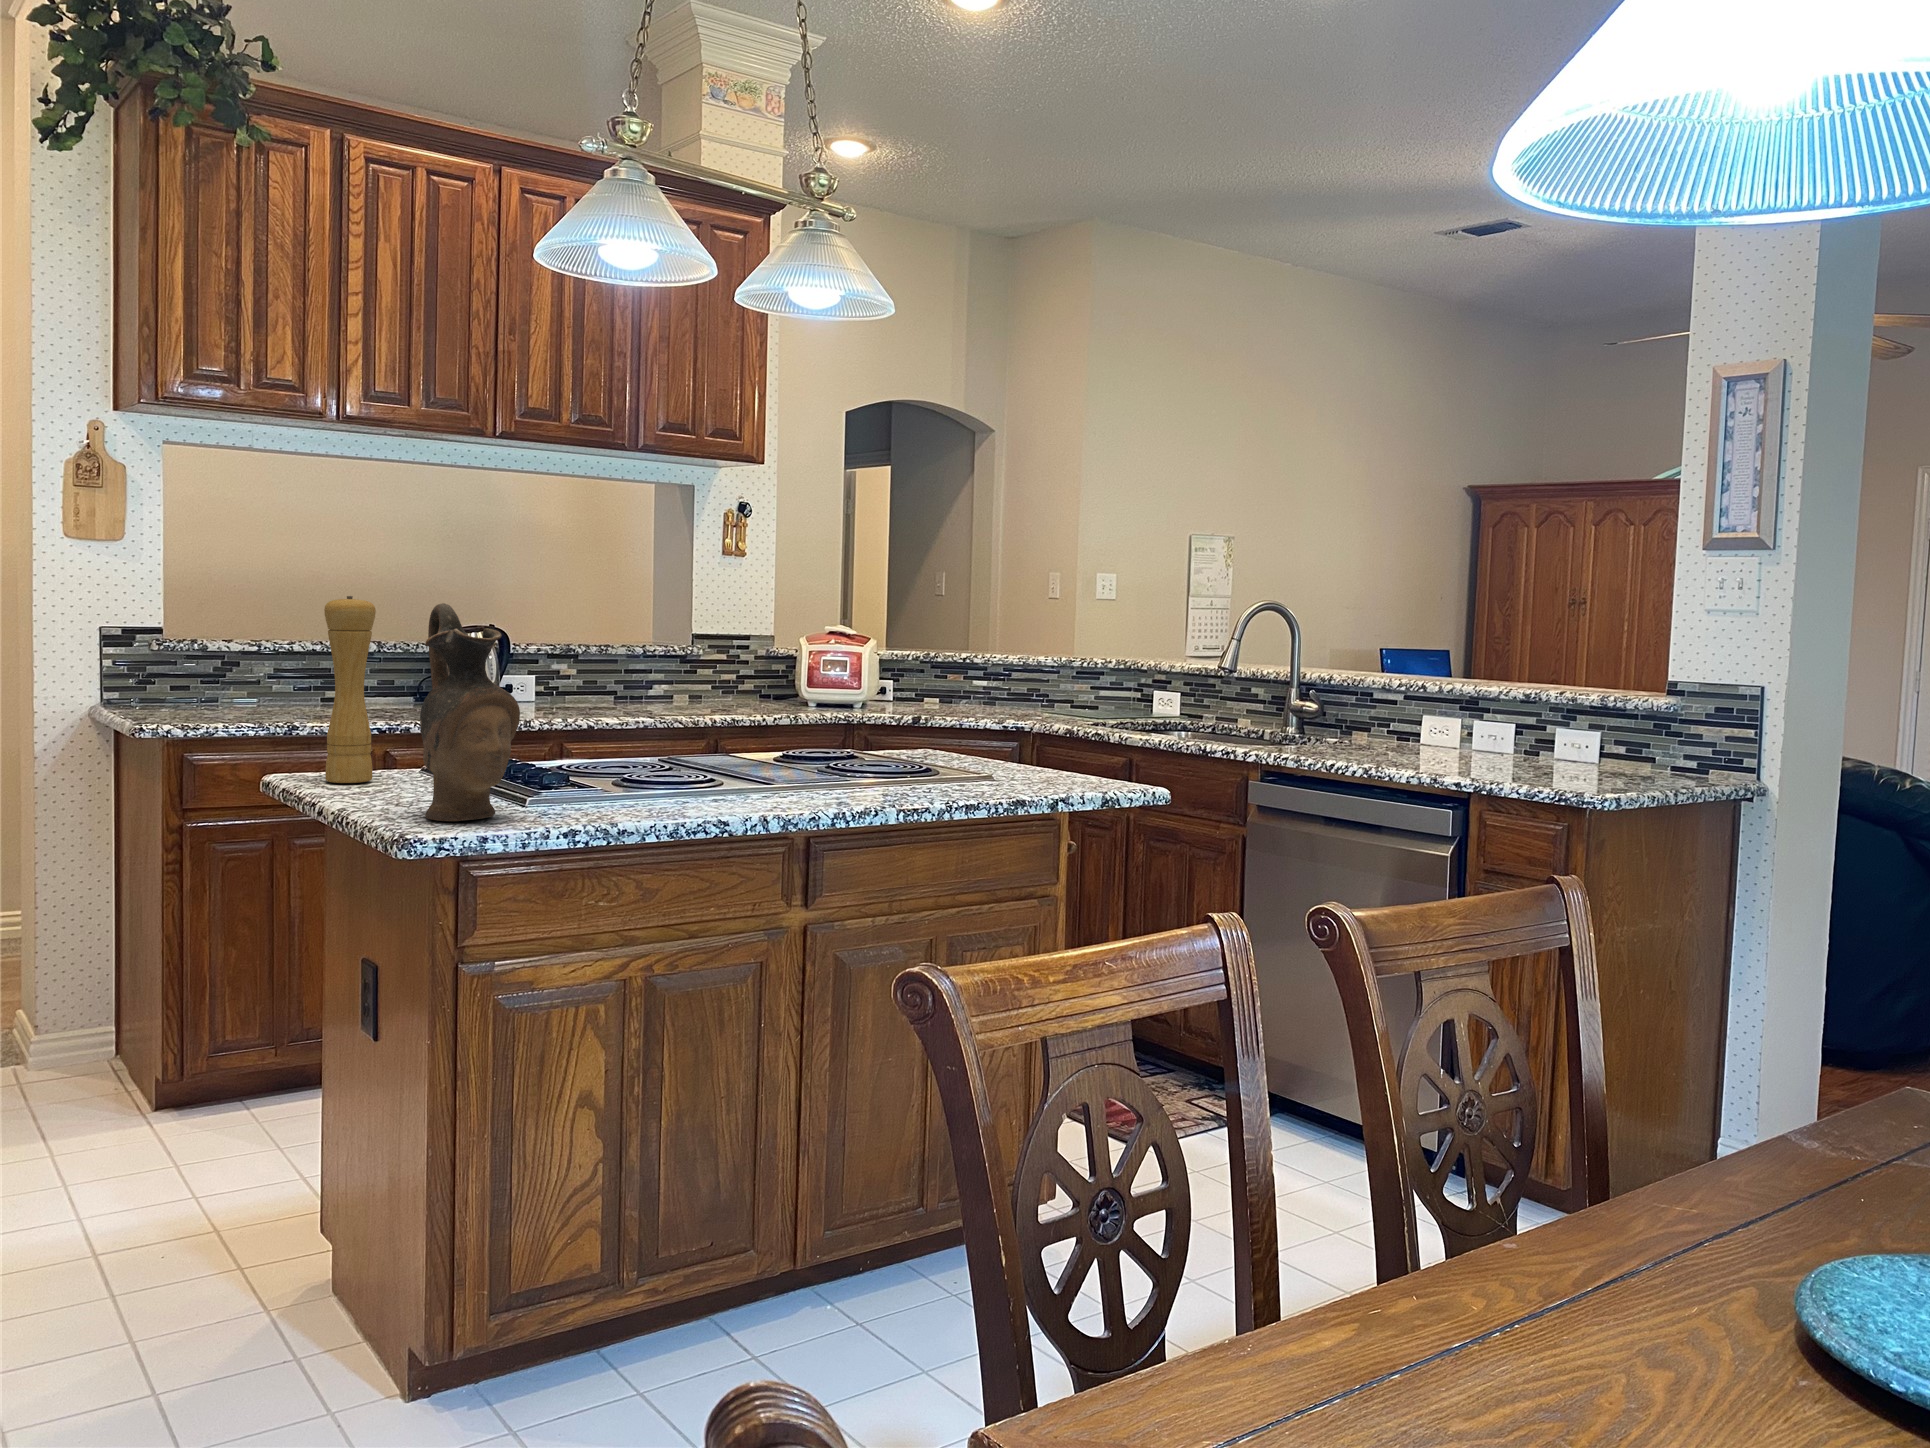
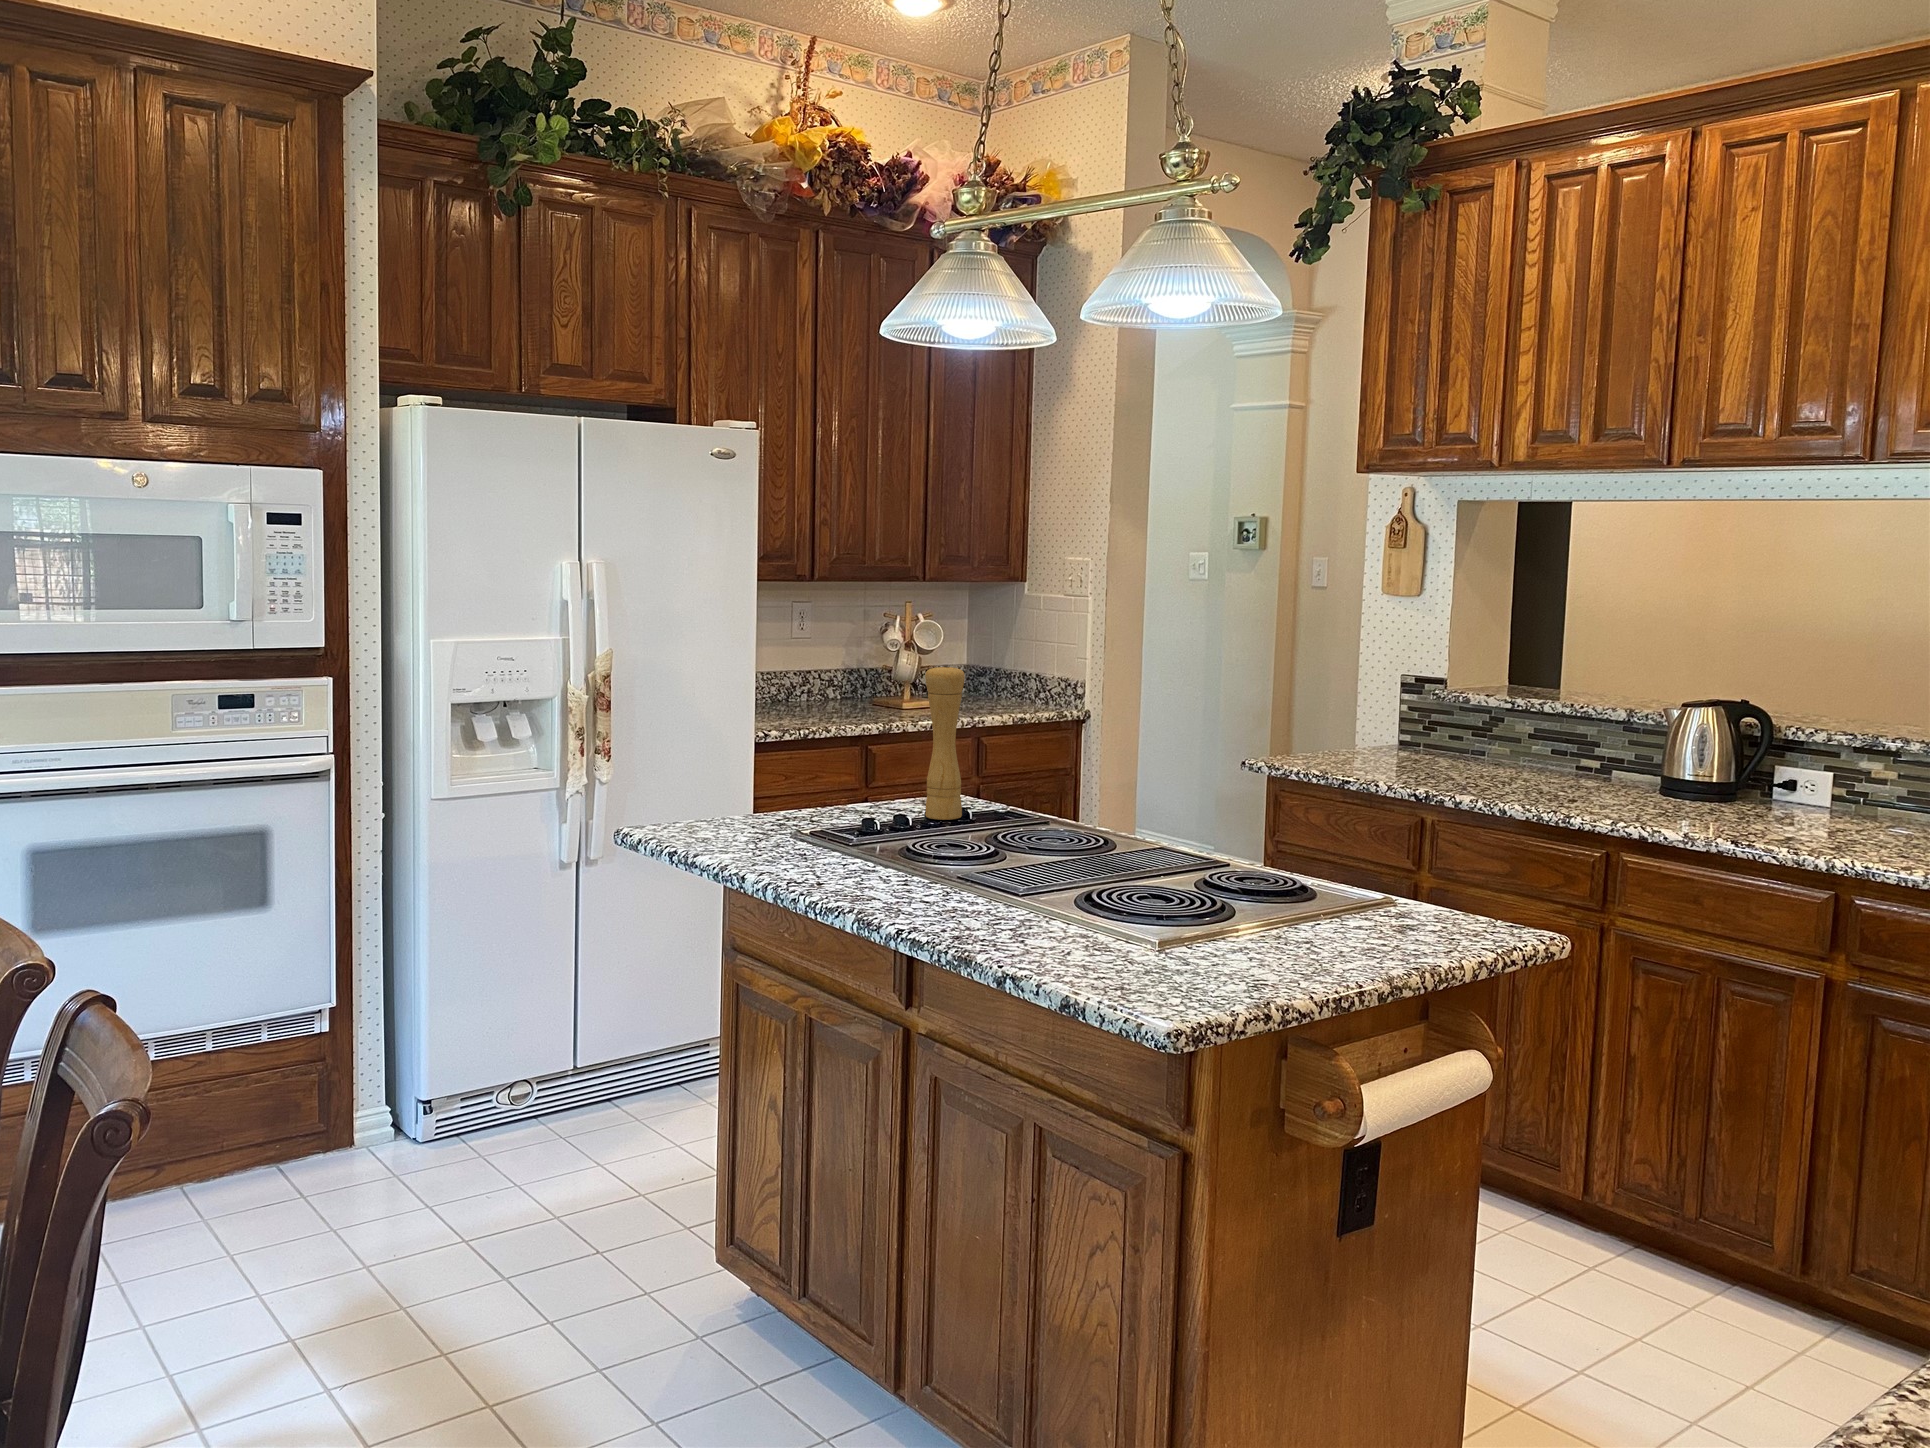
ceramic pitcher: present [420,603,520,821] -> none [736,676,815,850]

